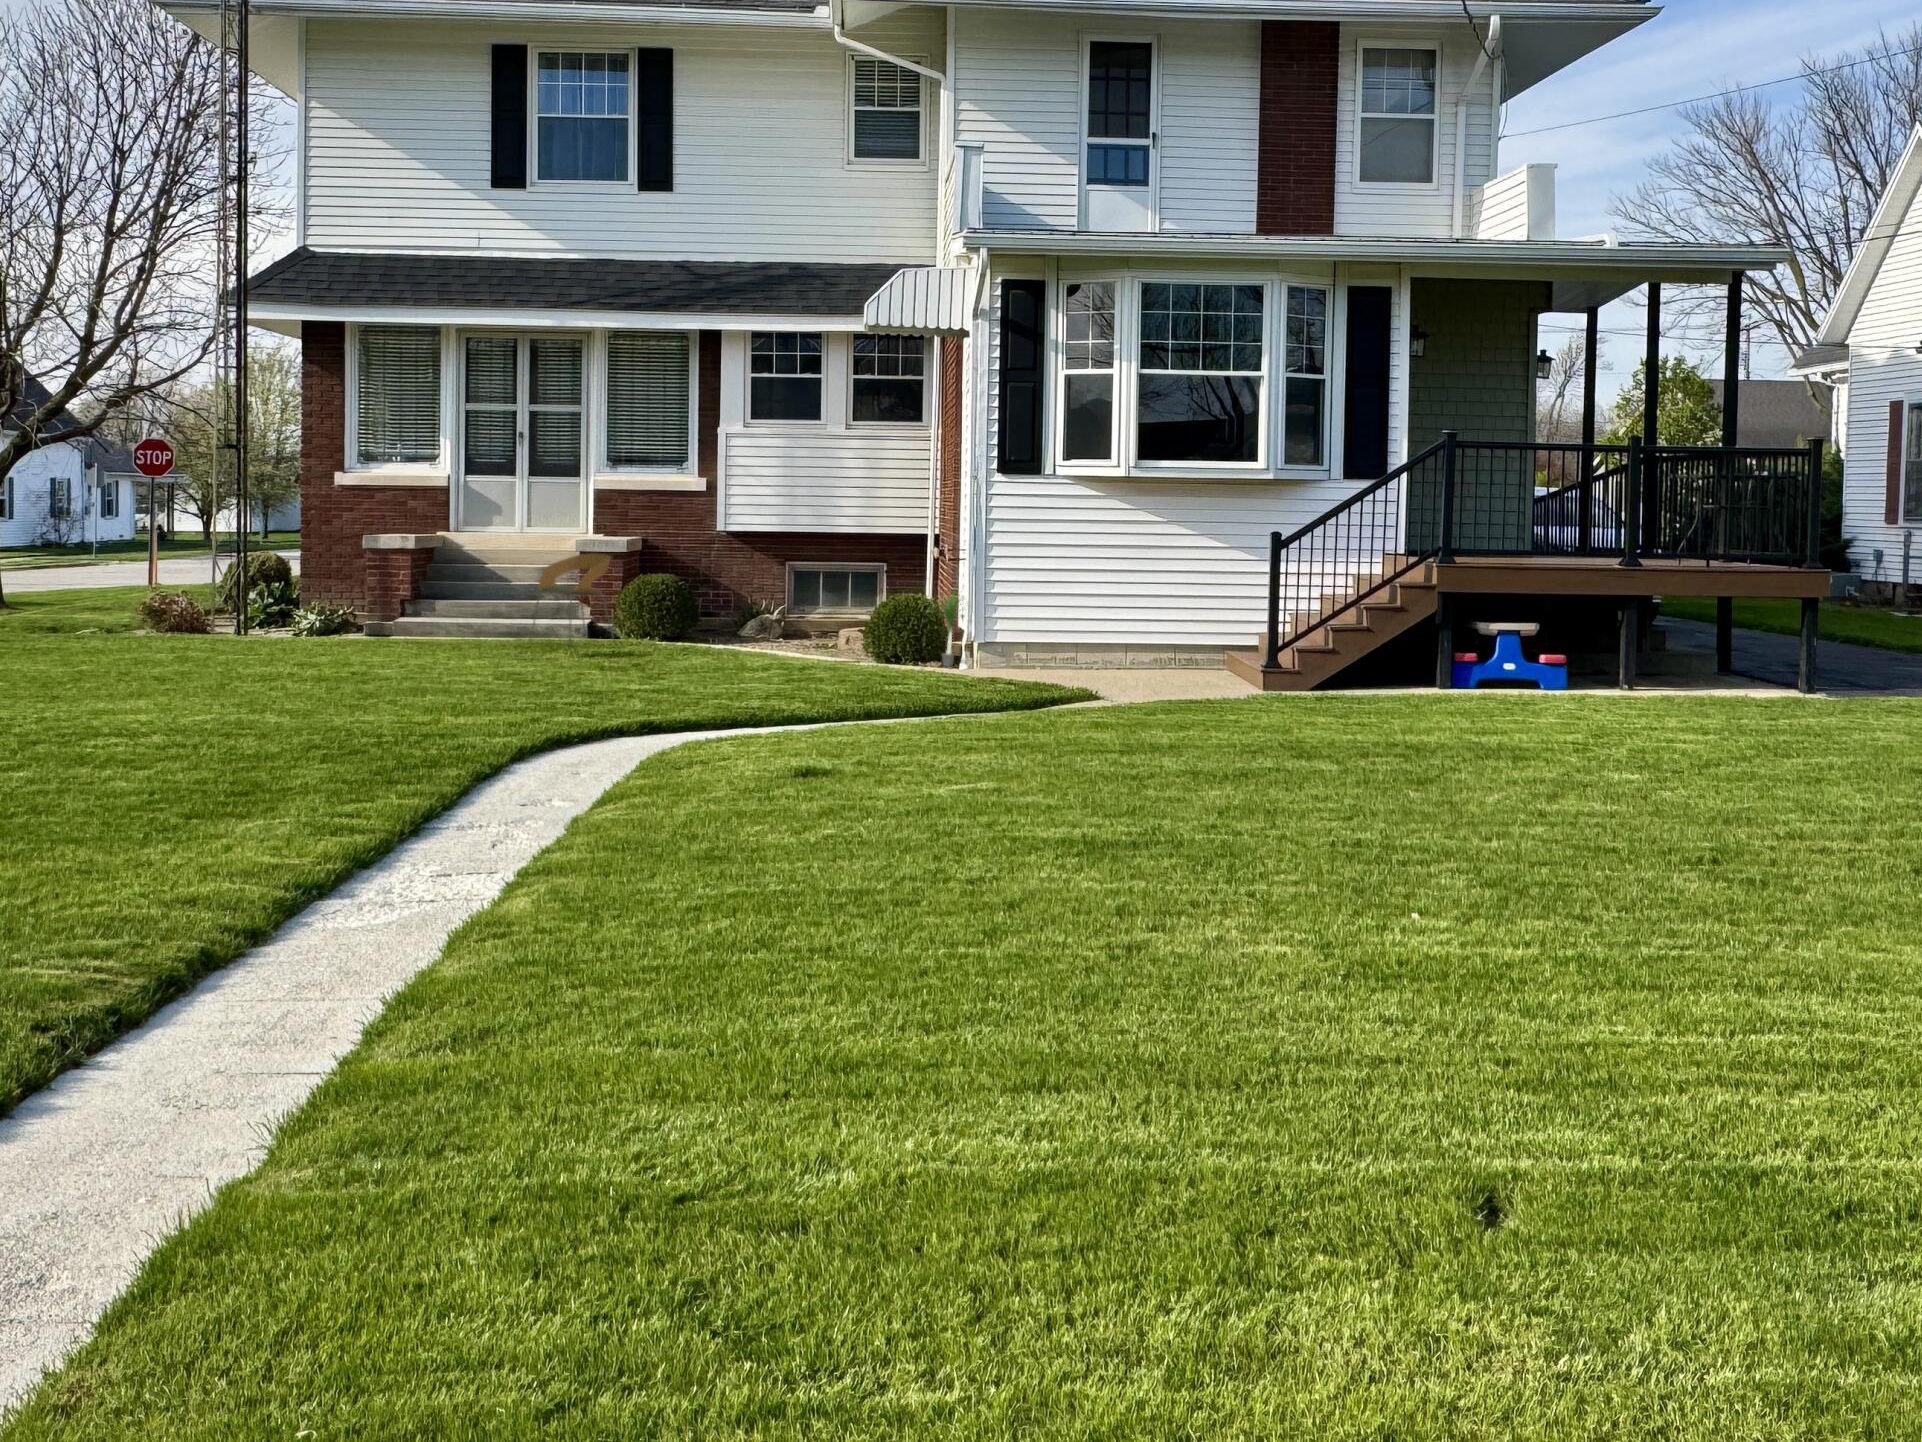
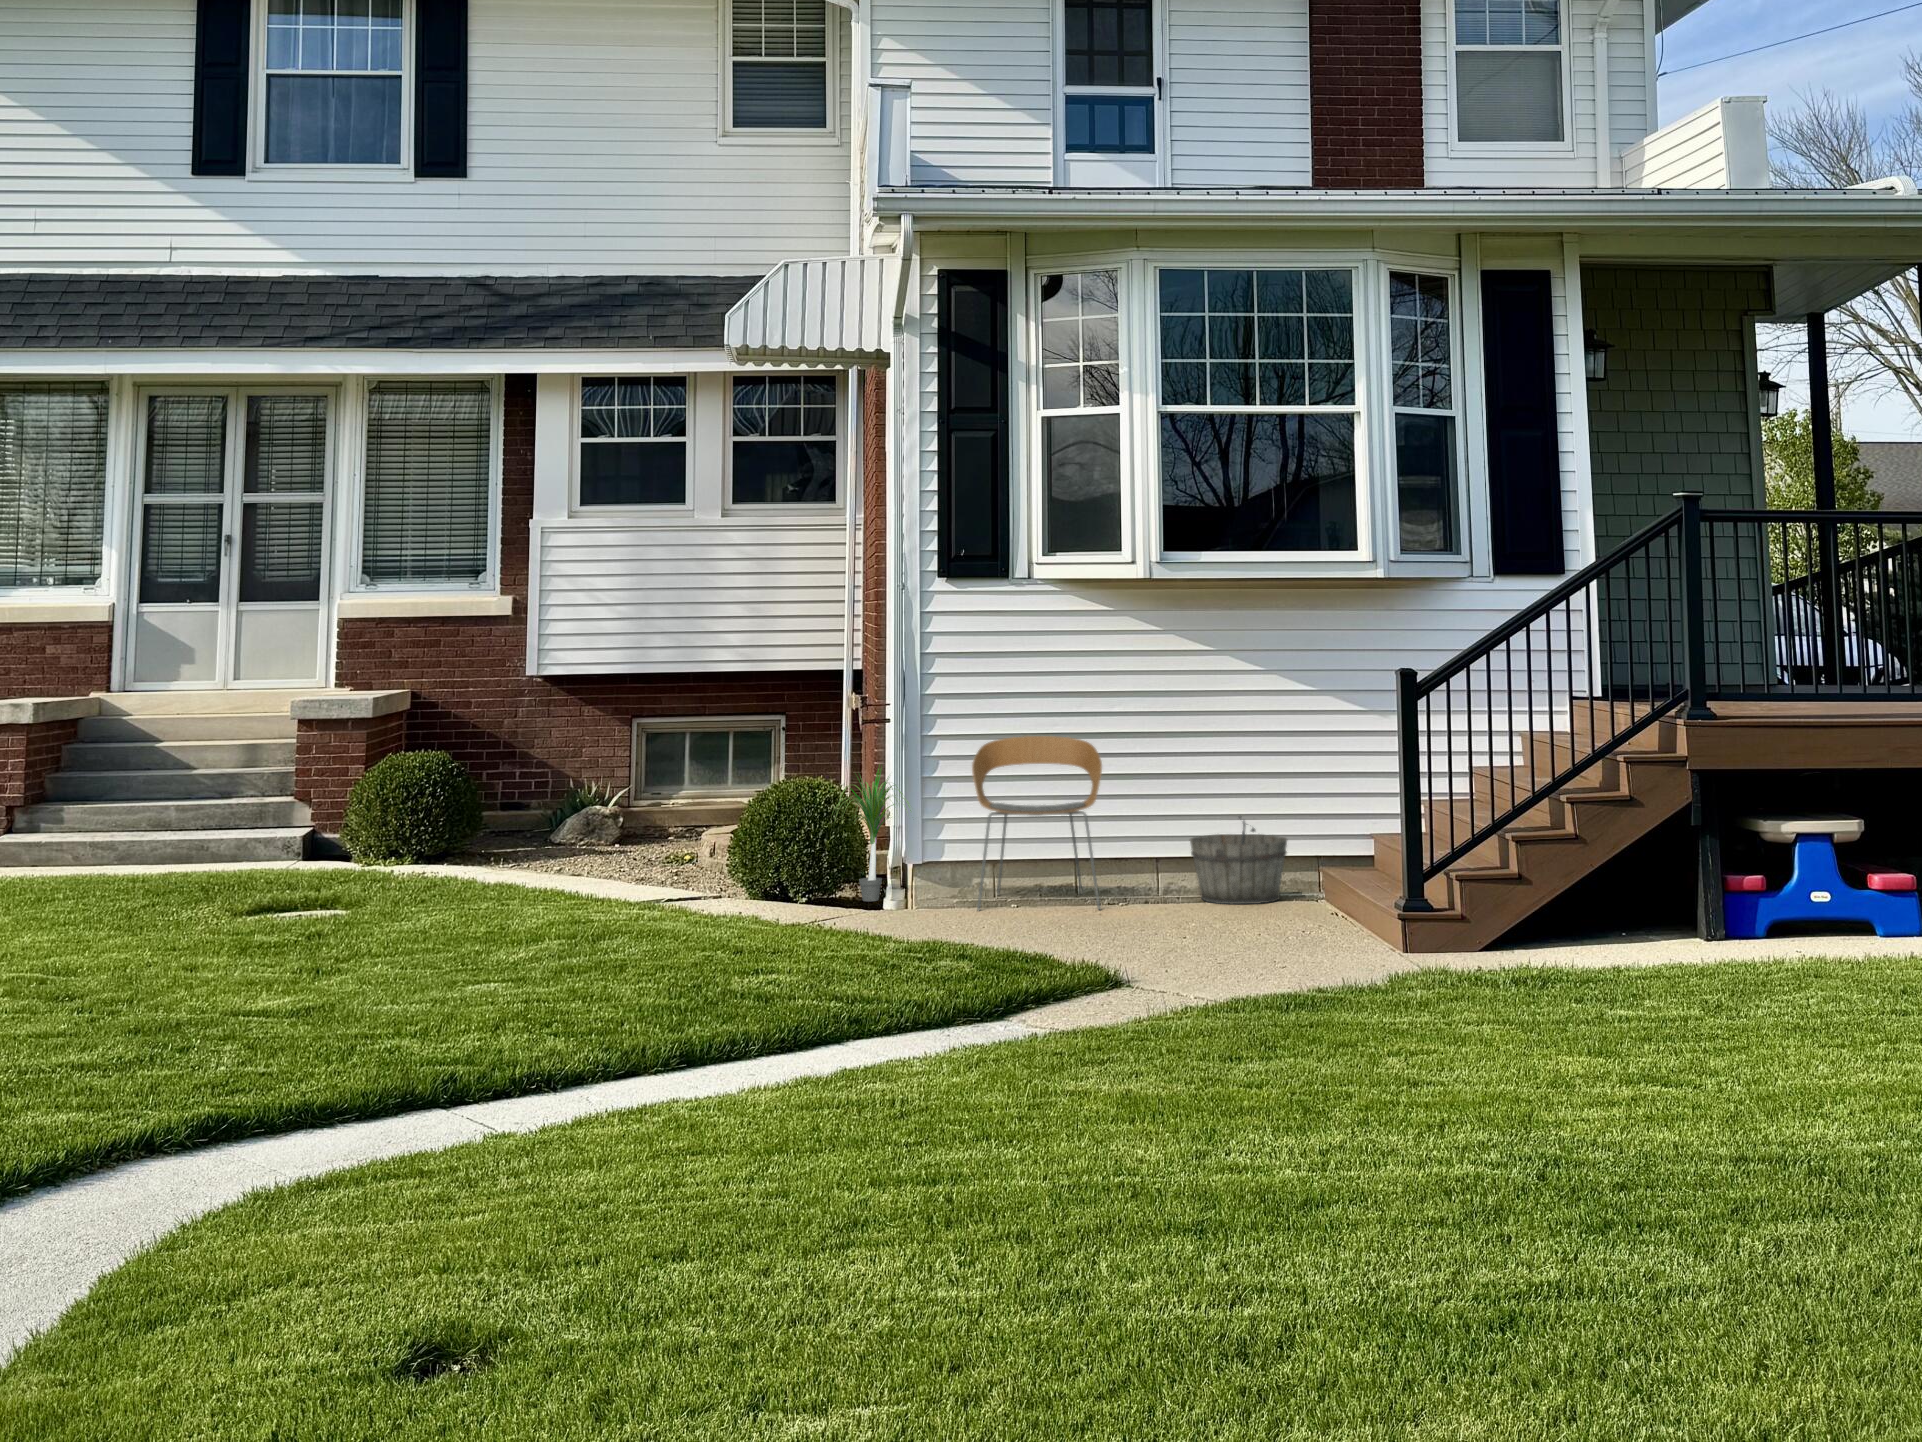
chair: present [531,553,611,644] -> present [972,736,1102,911]
wooden bucket: none [1145,622,1205,674] -> present [1190,817,1287,904]

